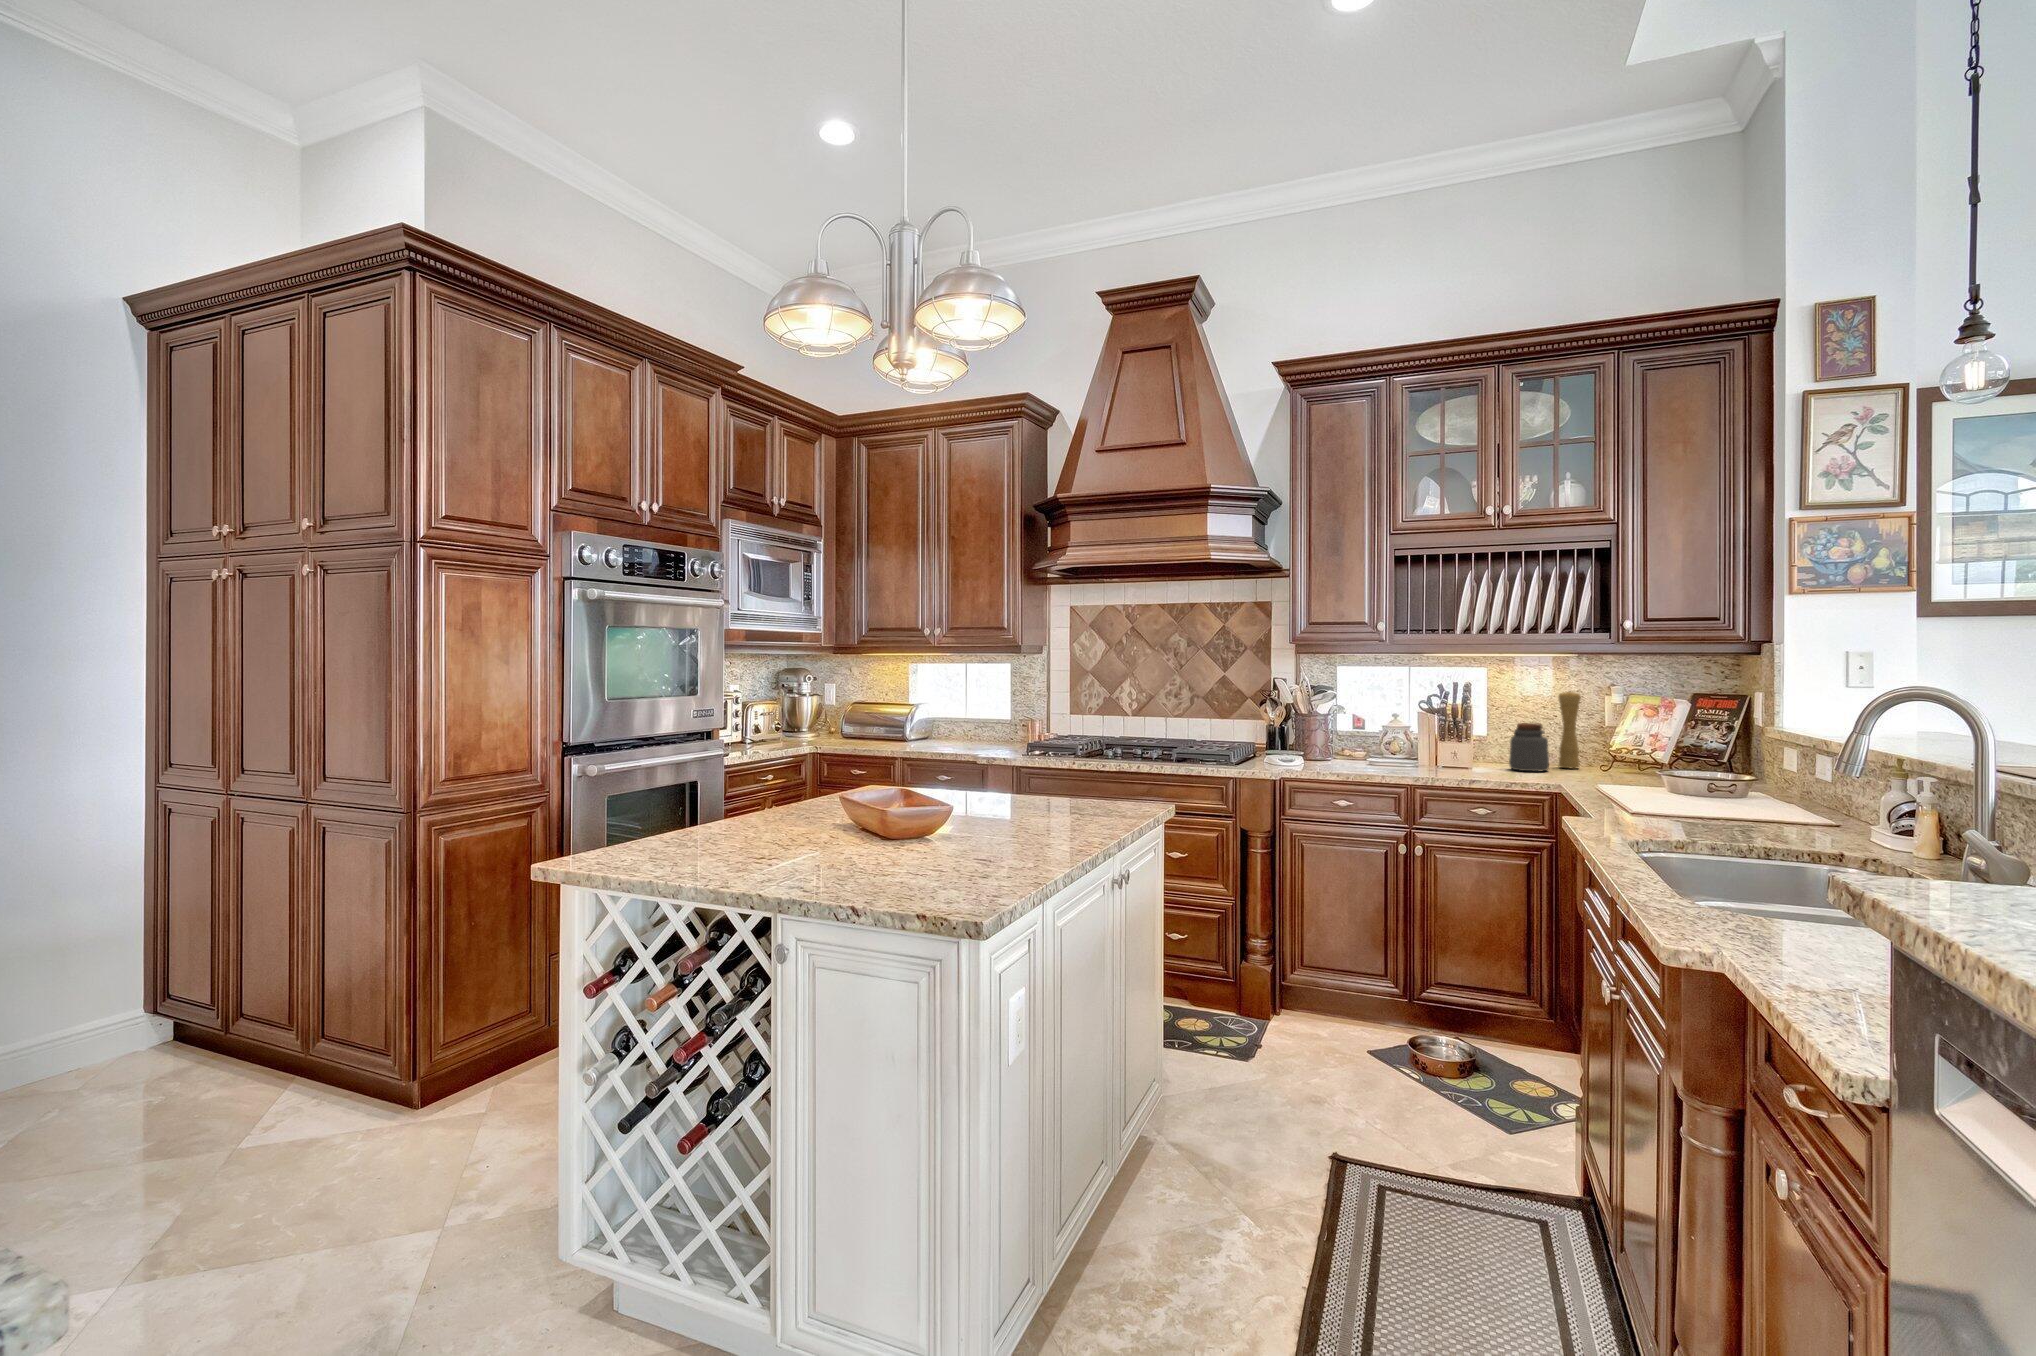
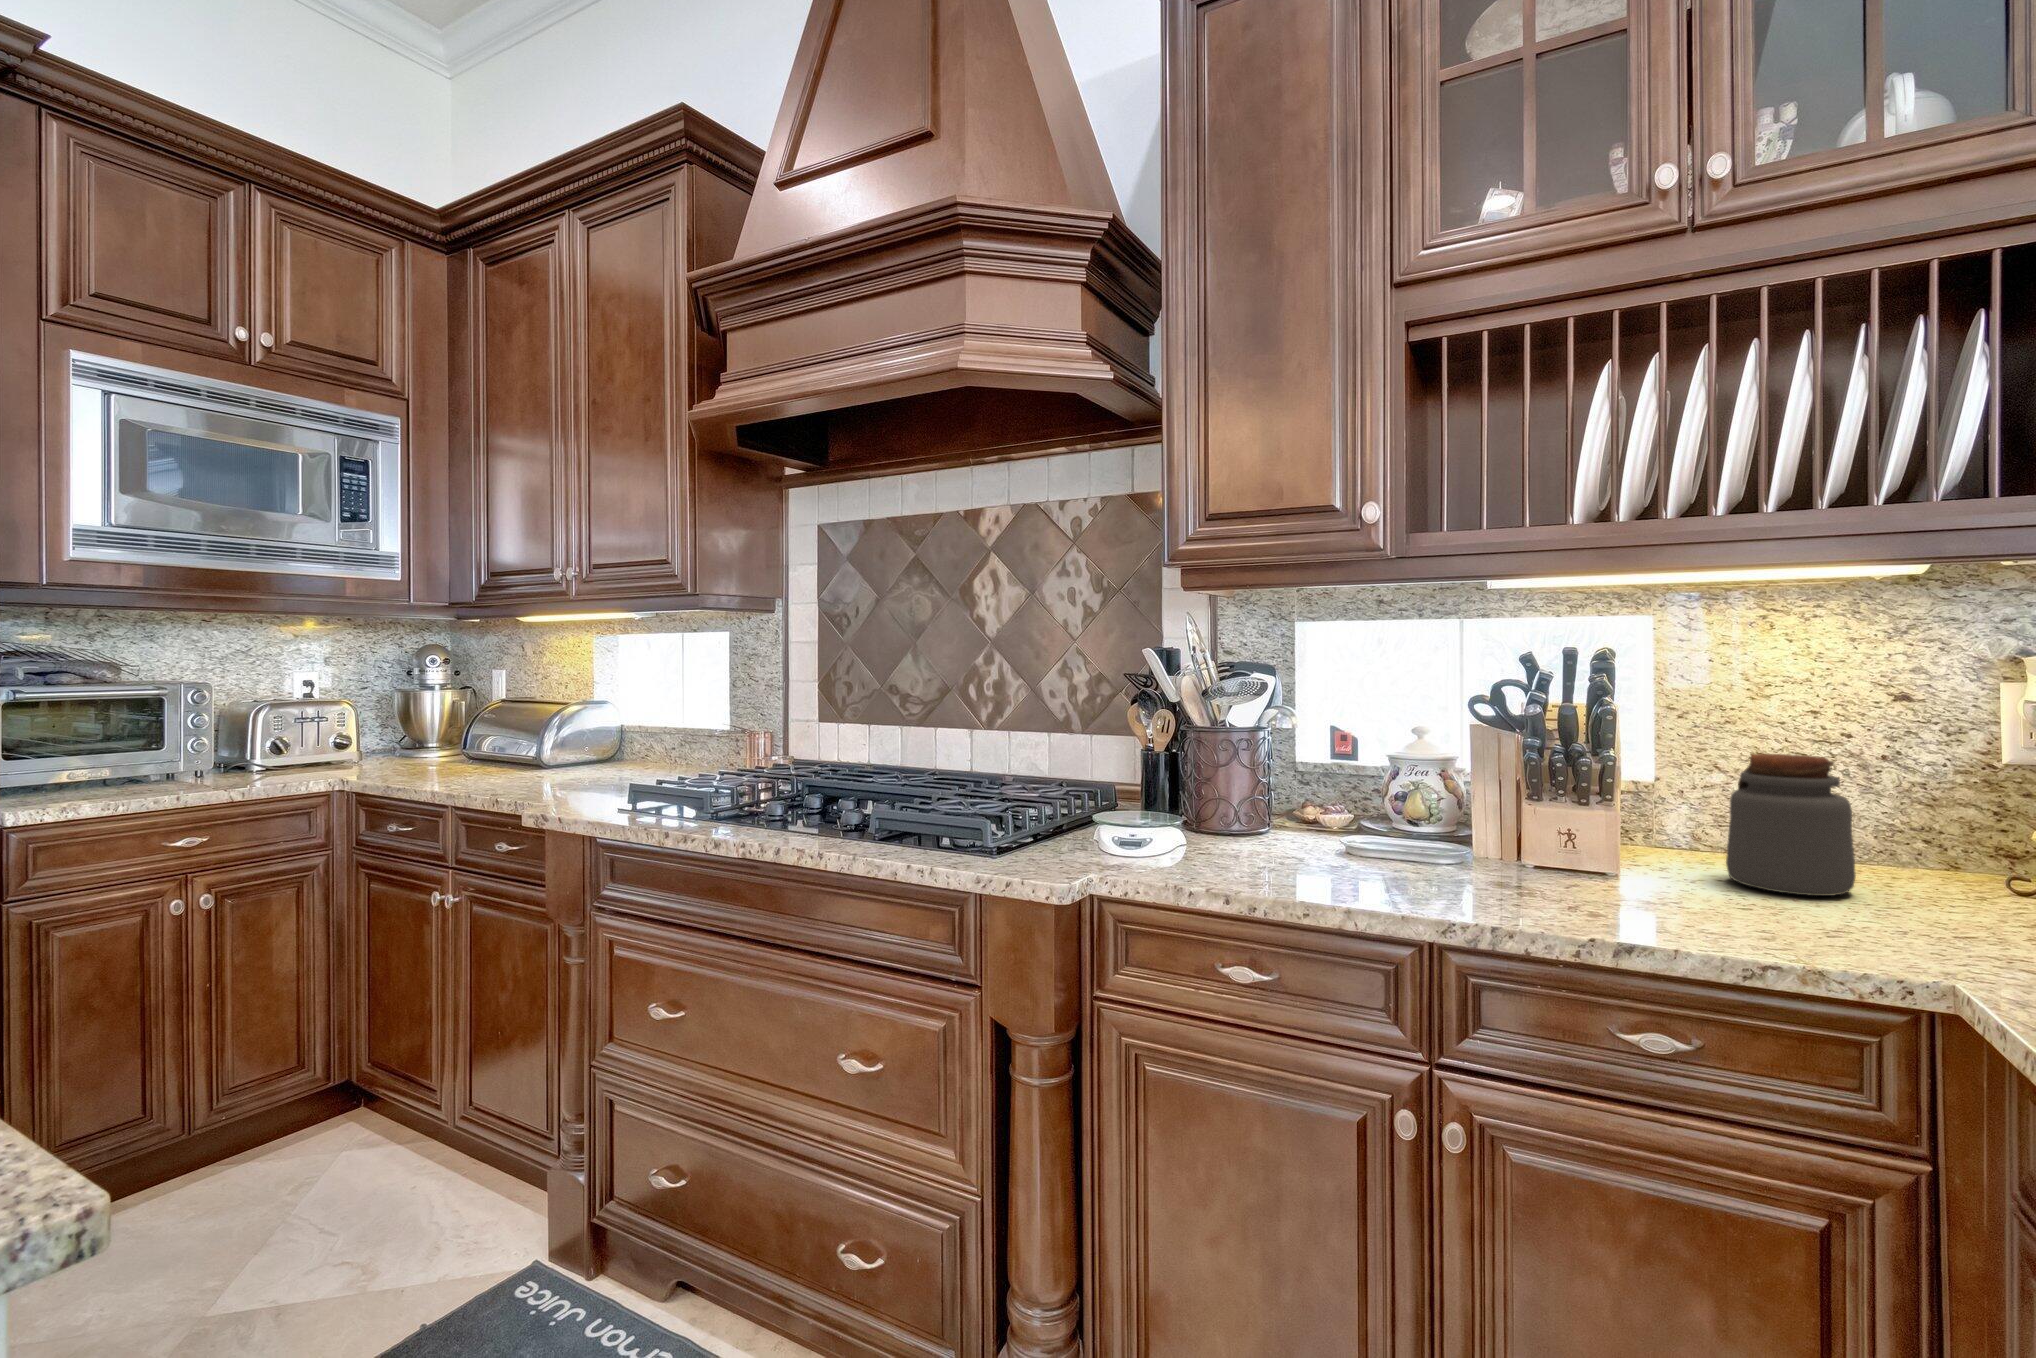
pepper mill: present [1558,691,1581,769] -> none [1868,665,1942,883]

